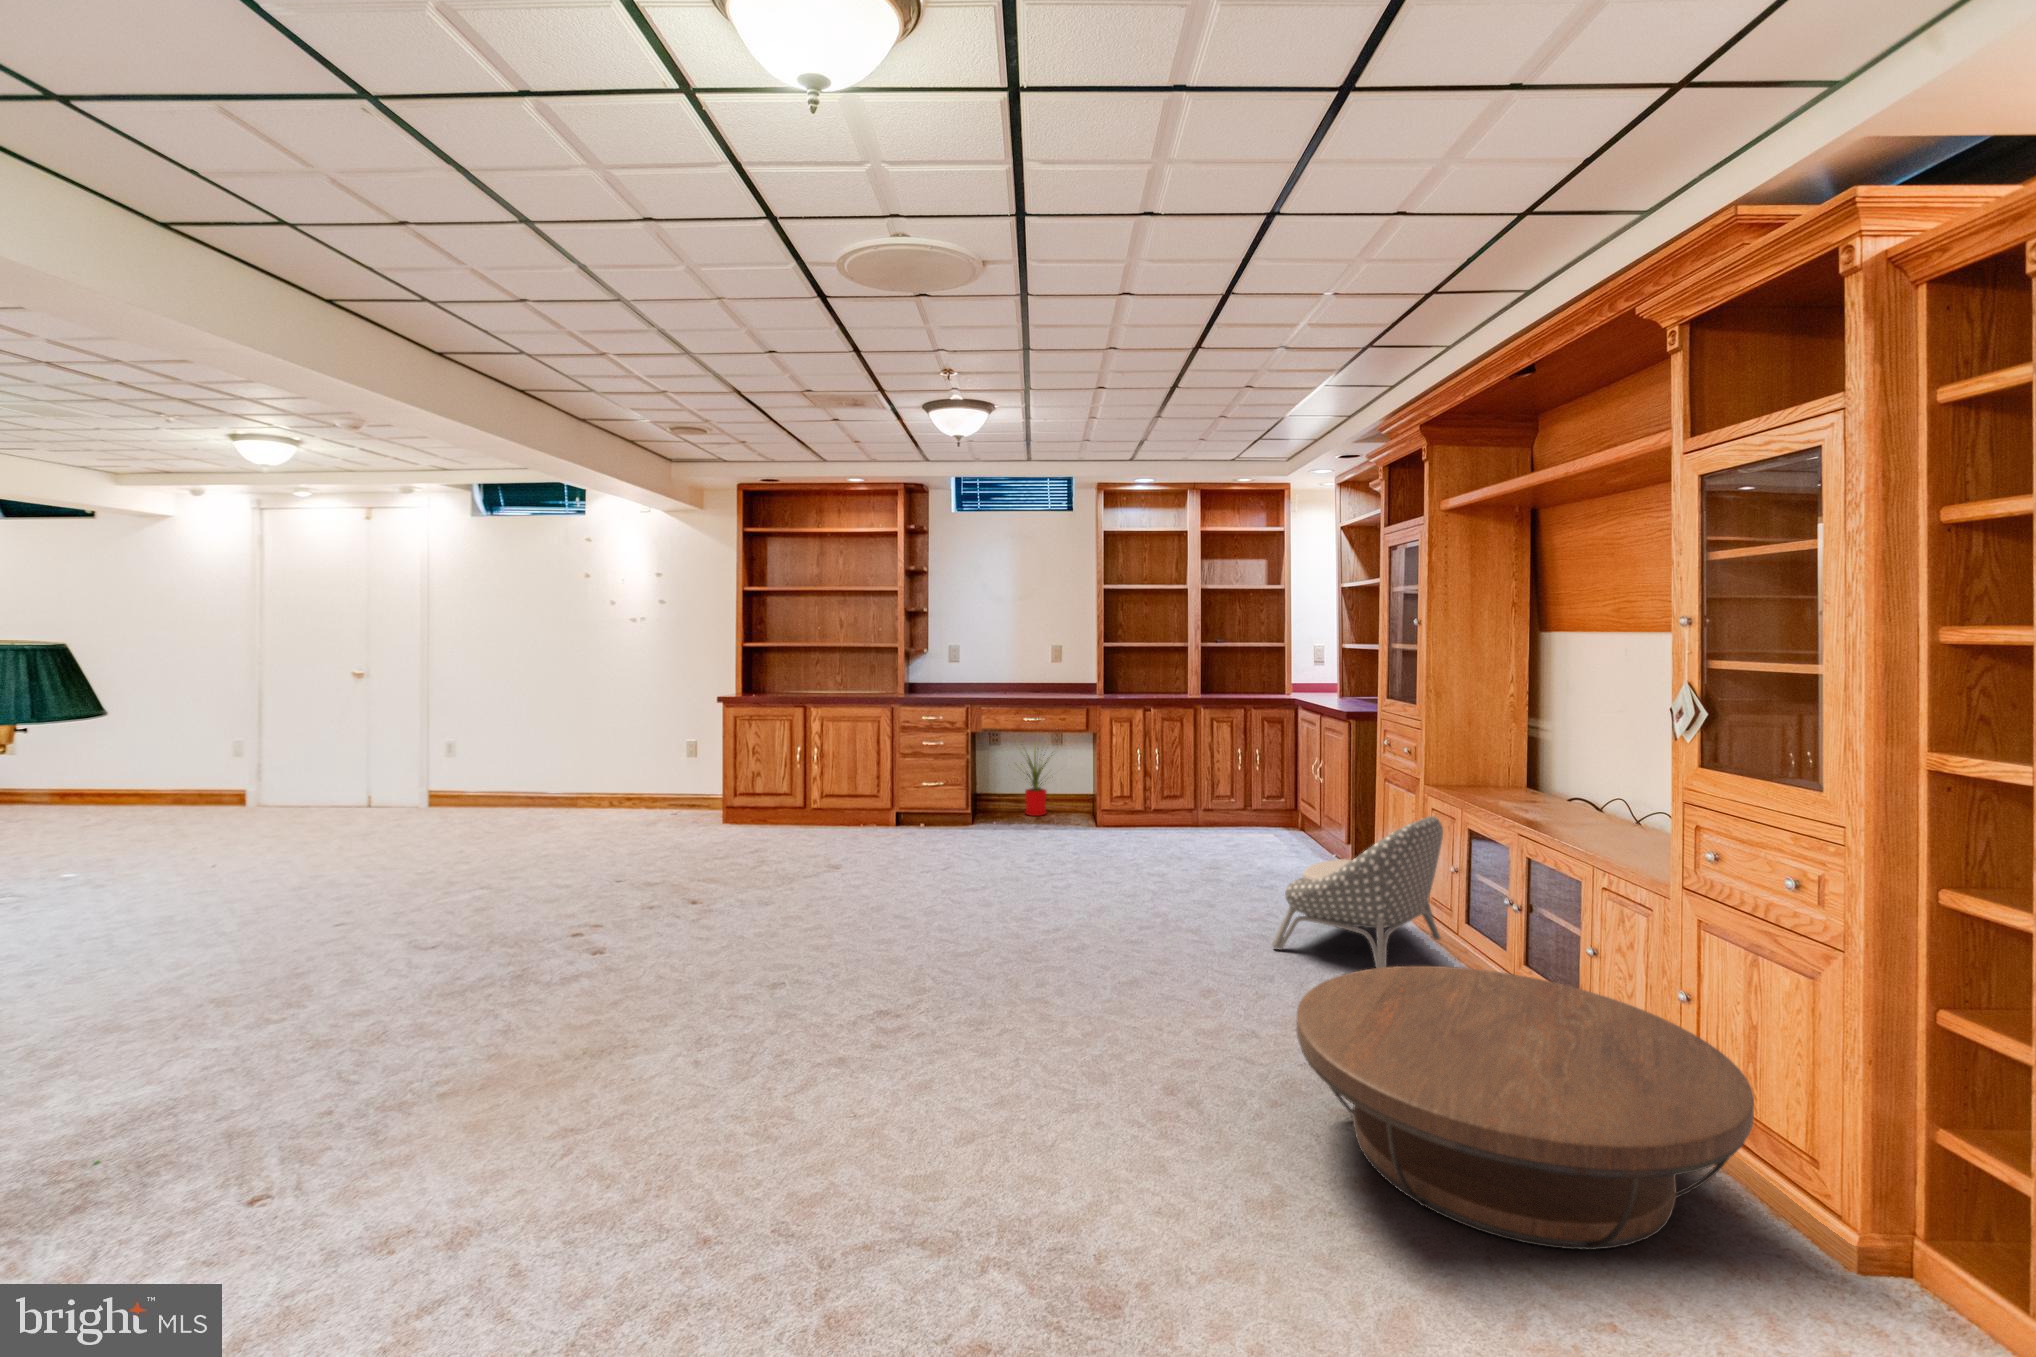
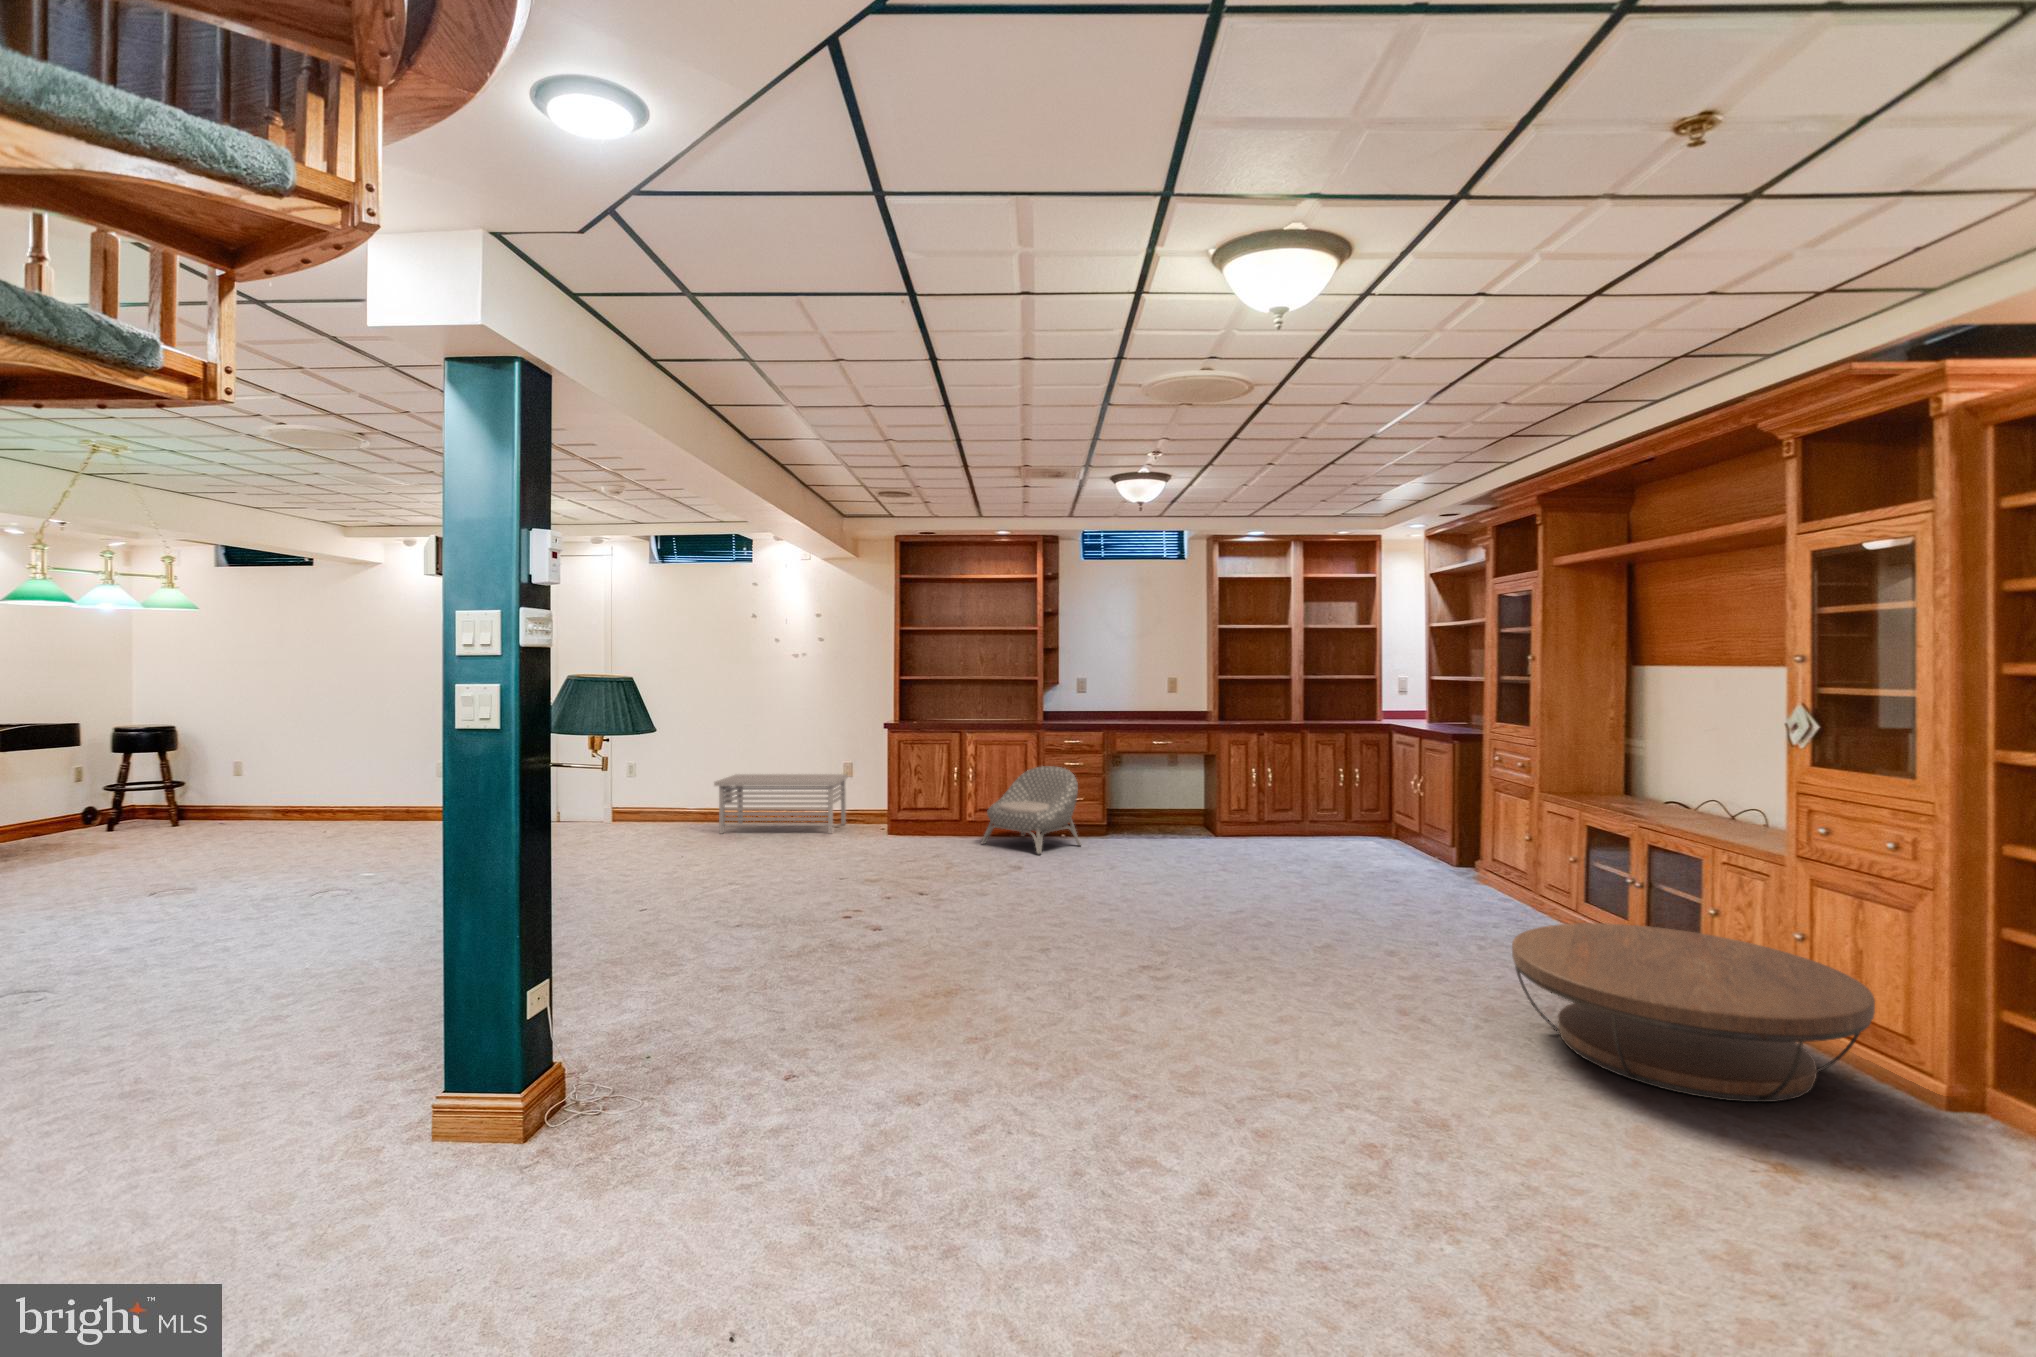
house plant: present [1021,751,1055,816] -> none [1131,756,1185,829]
storage bench: none [533,754,695,822] -> present [714,774,848,834]
armchair: present [1272,816,1443,968] -> present [981,766,1081,854]

